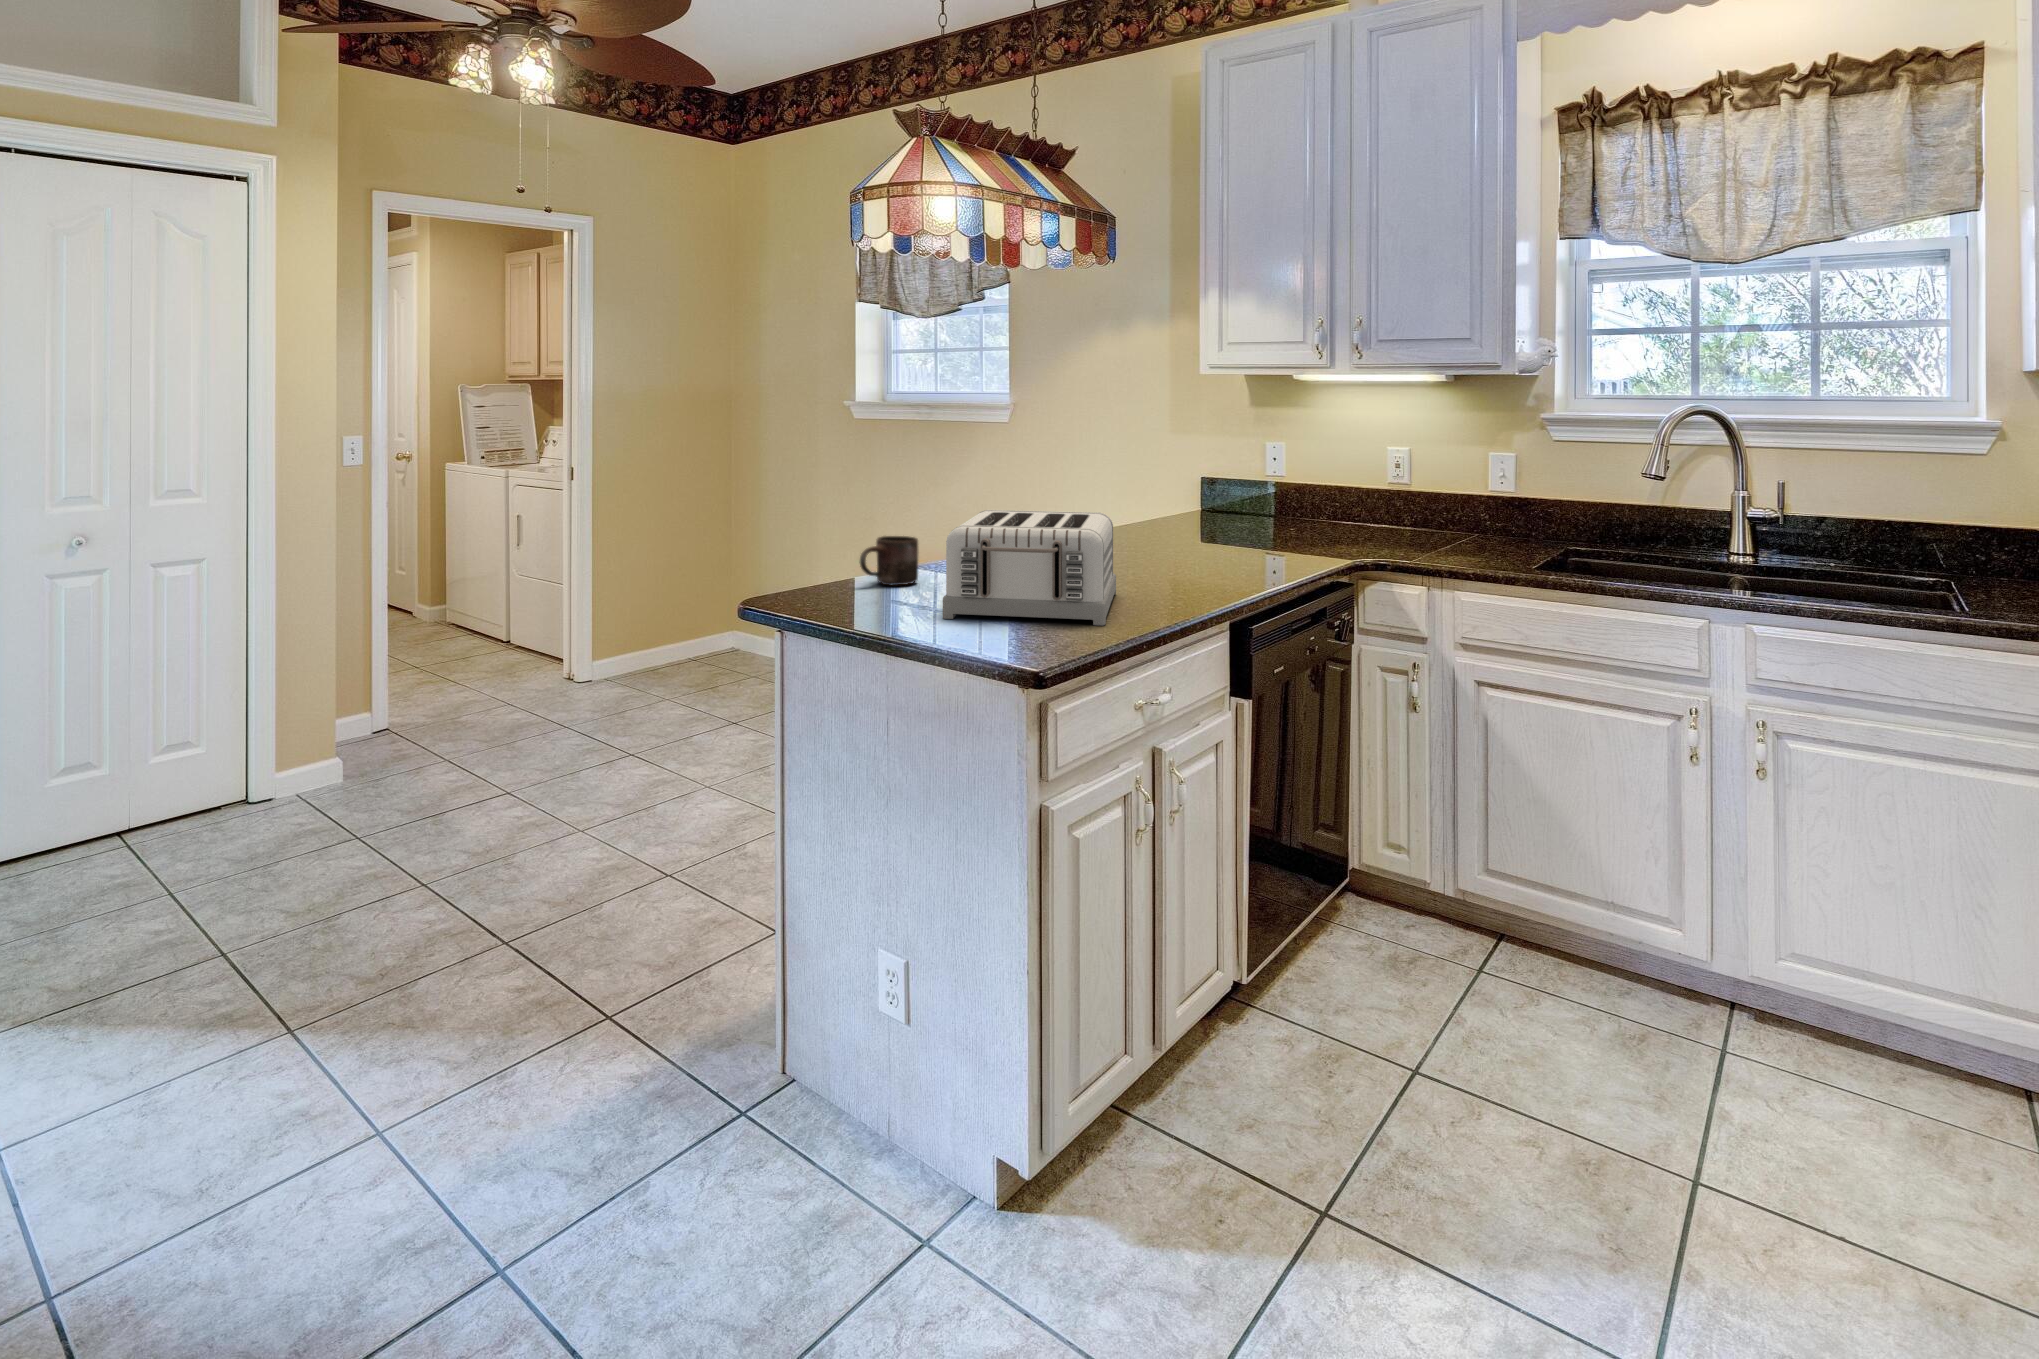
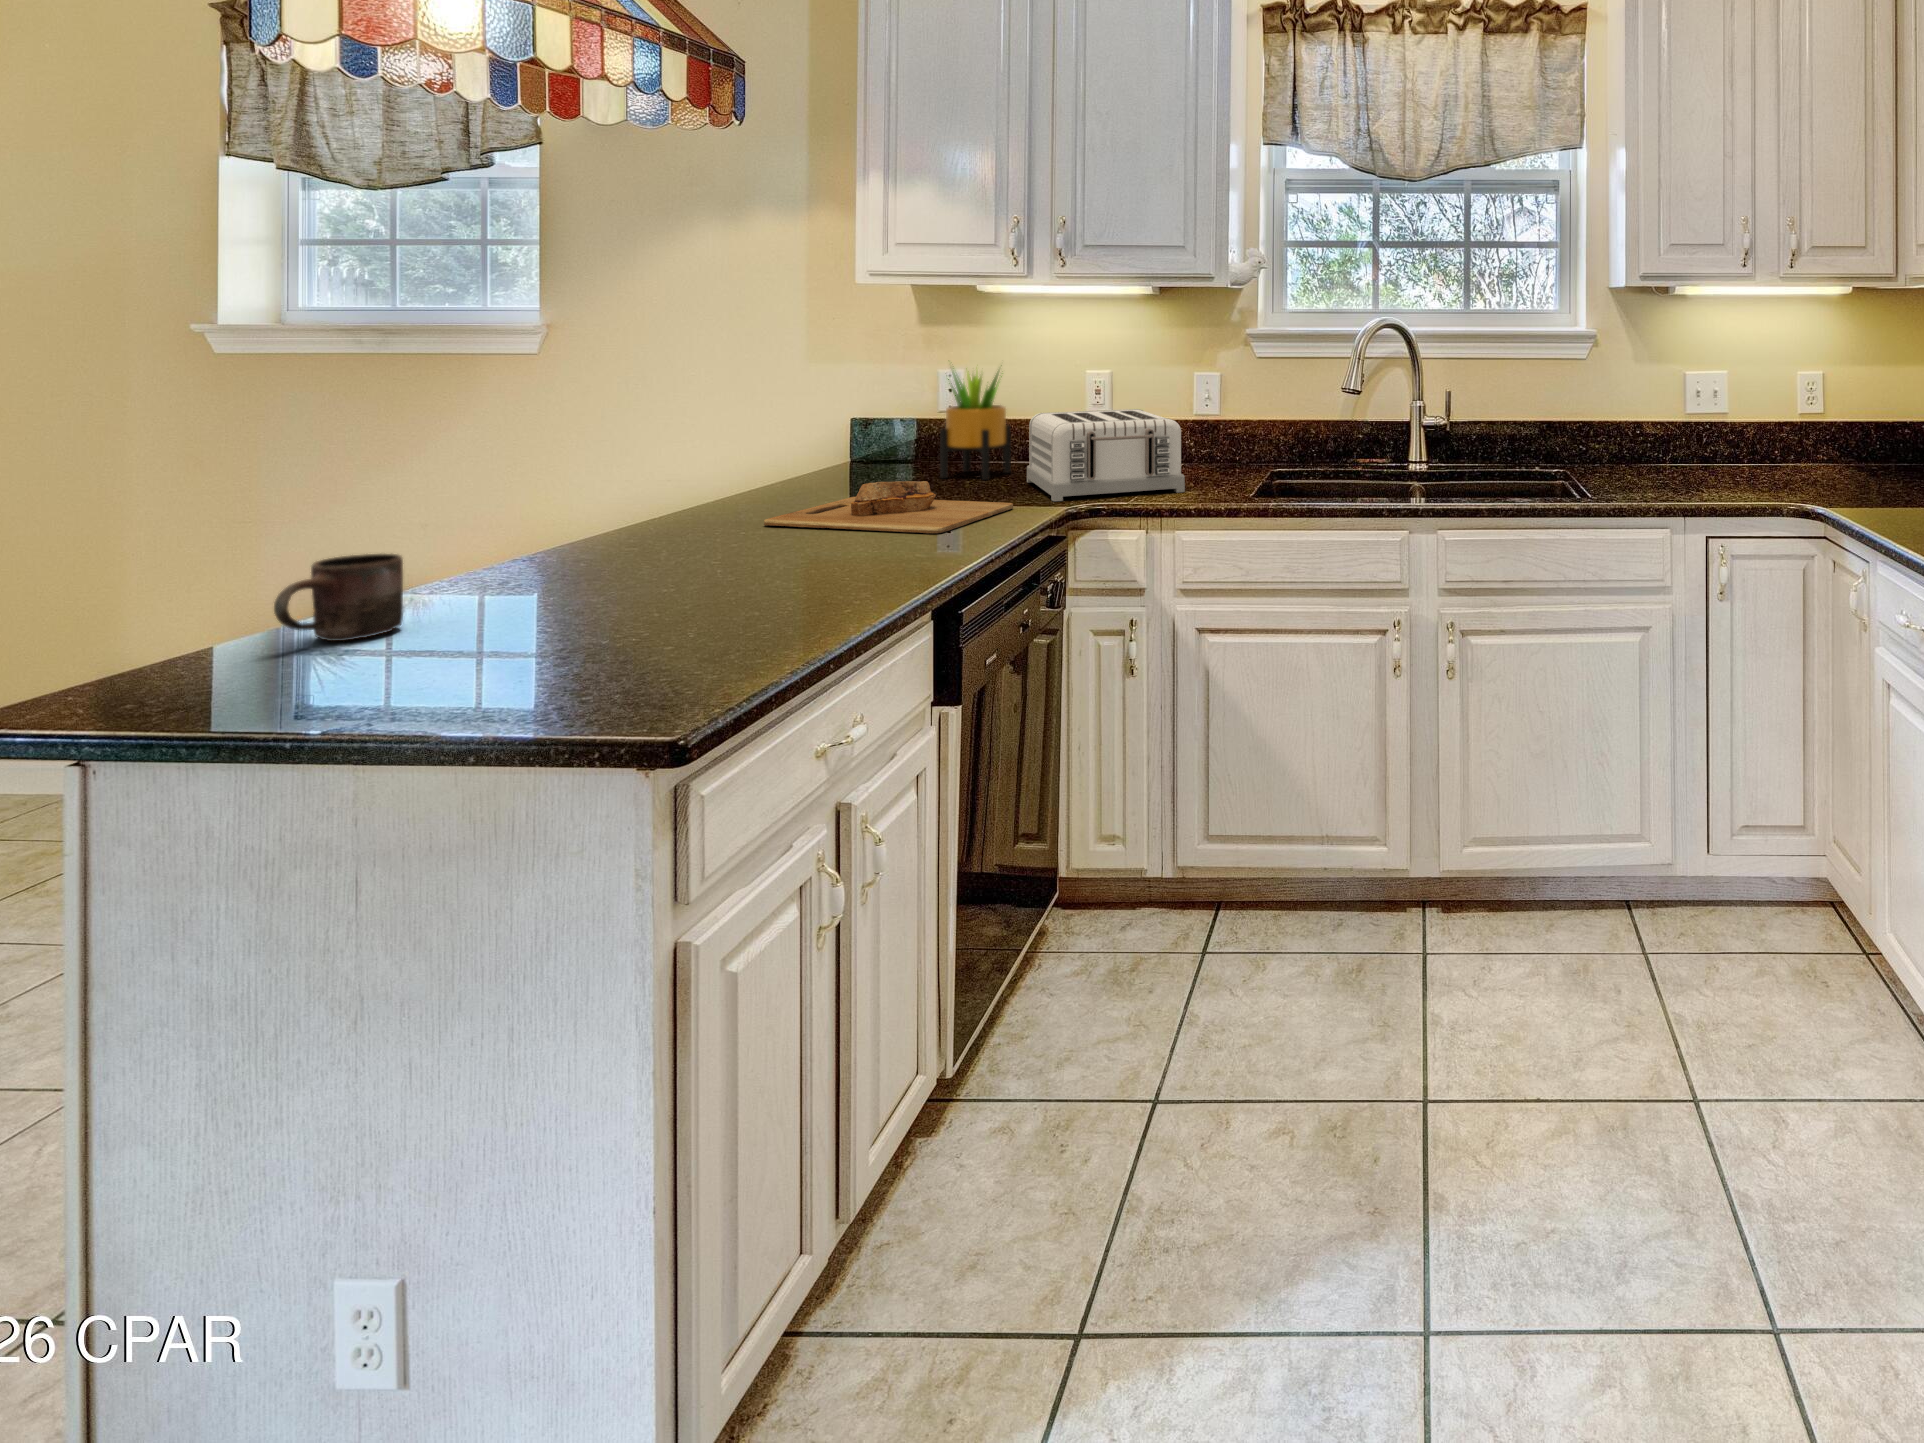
potted plant: none [1267,430,1325,532] -> present [940,368,1011,480]
toaster: present [943,510,1116,625] -> present [1027,409,1185,501]
cutting board: none [1130,523,1314,566] -> present [764,481,1013,533]

